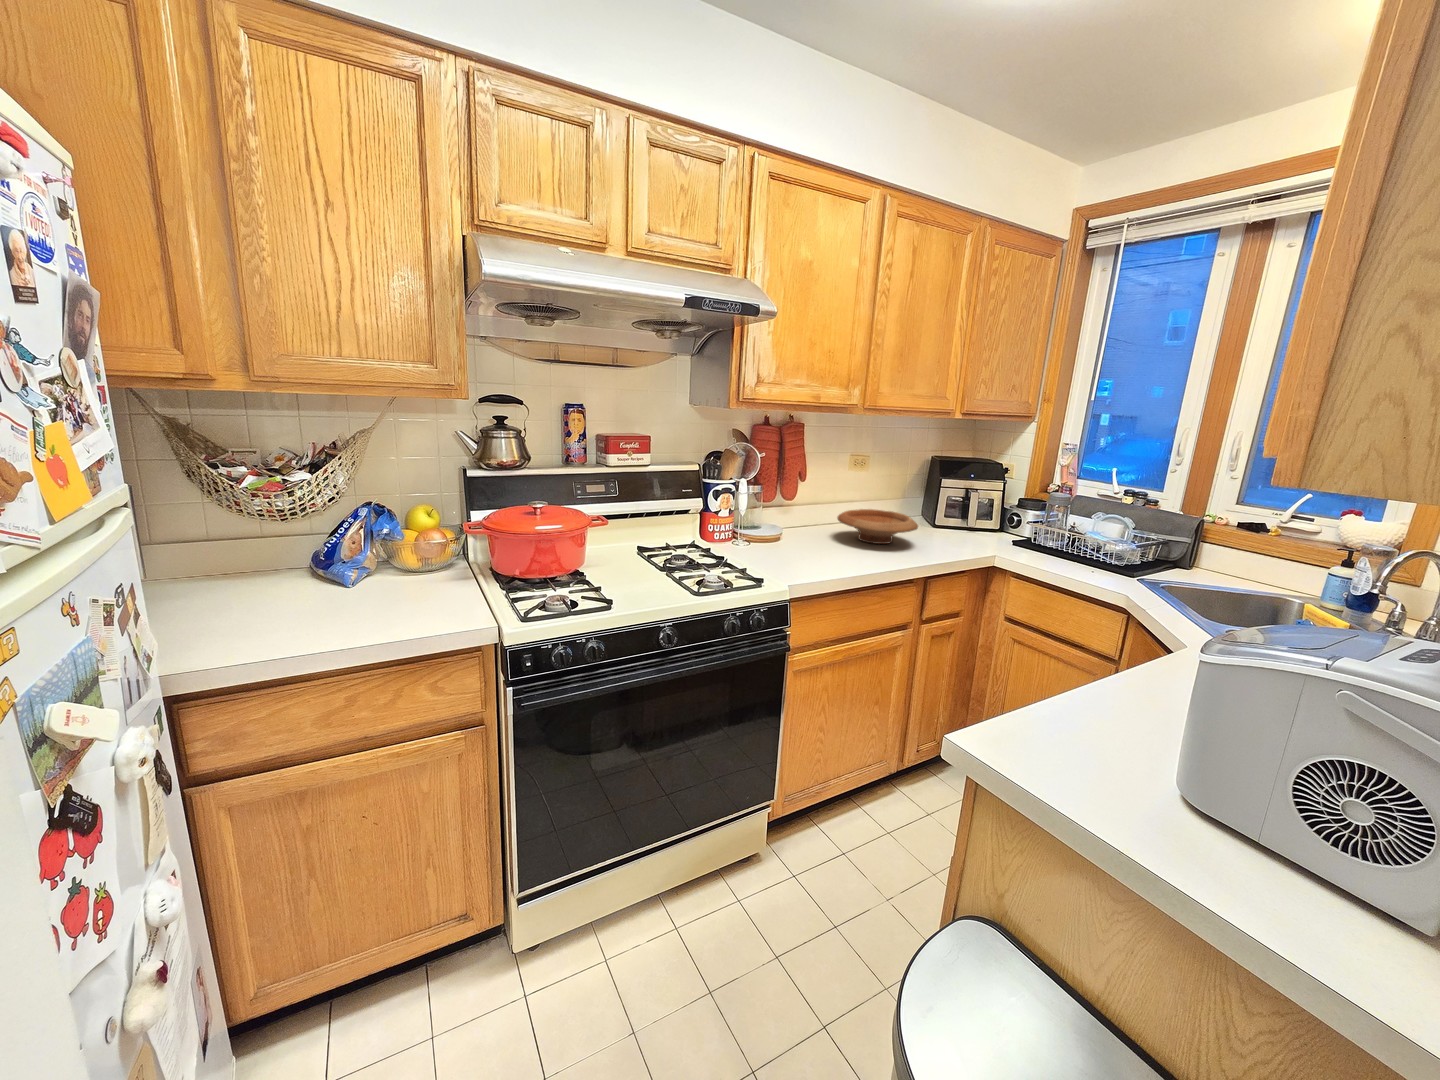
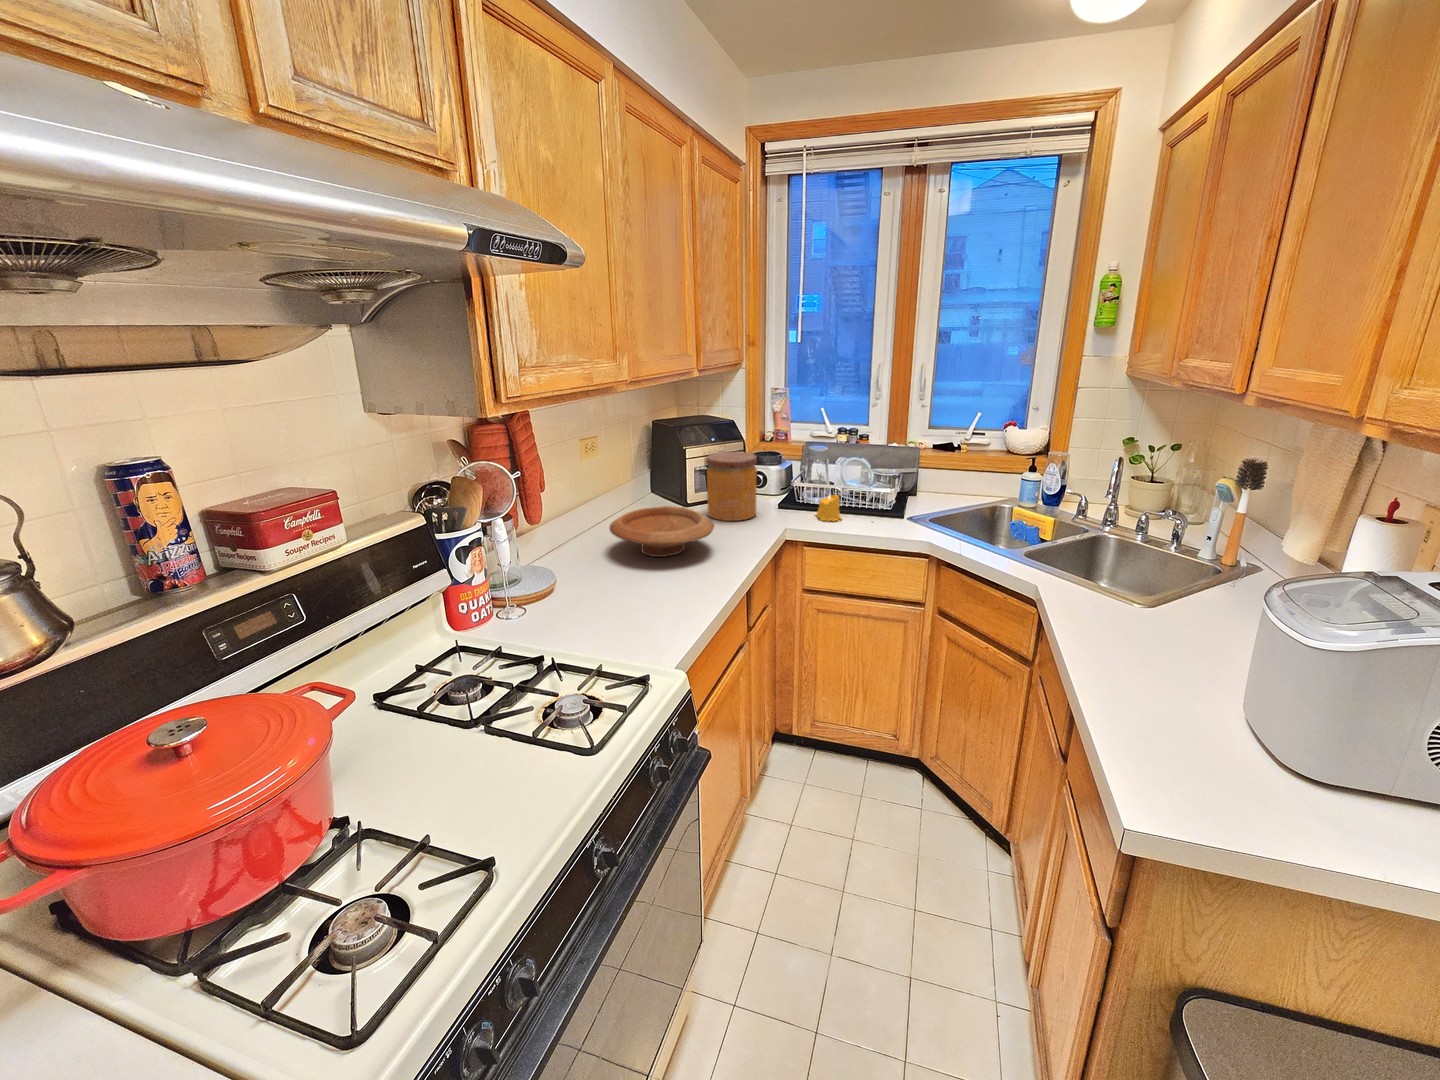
jar: none [943,484,995,542] -> present [706,452,757,521]
candle: none [1038,534,1065,560] -> present [816,494,842,521]

